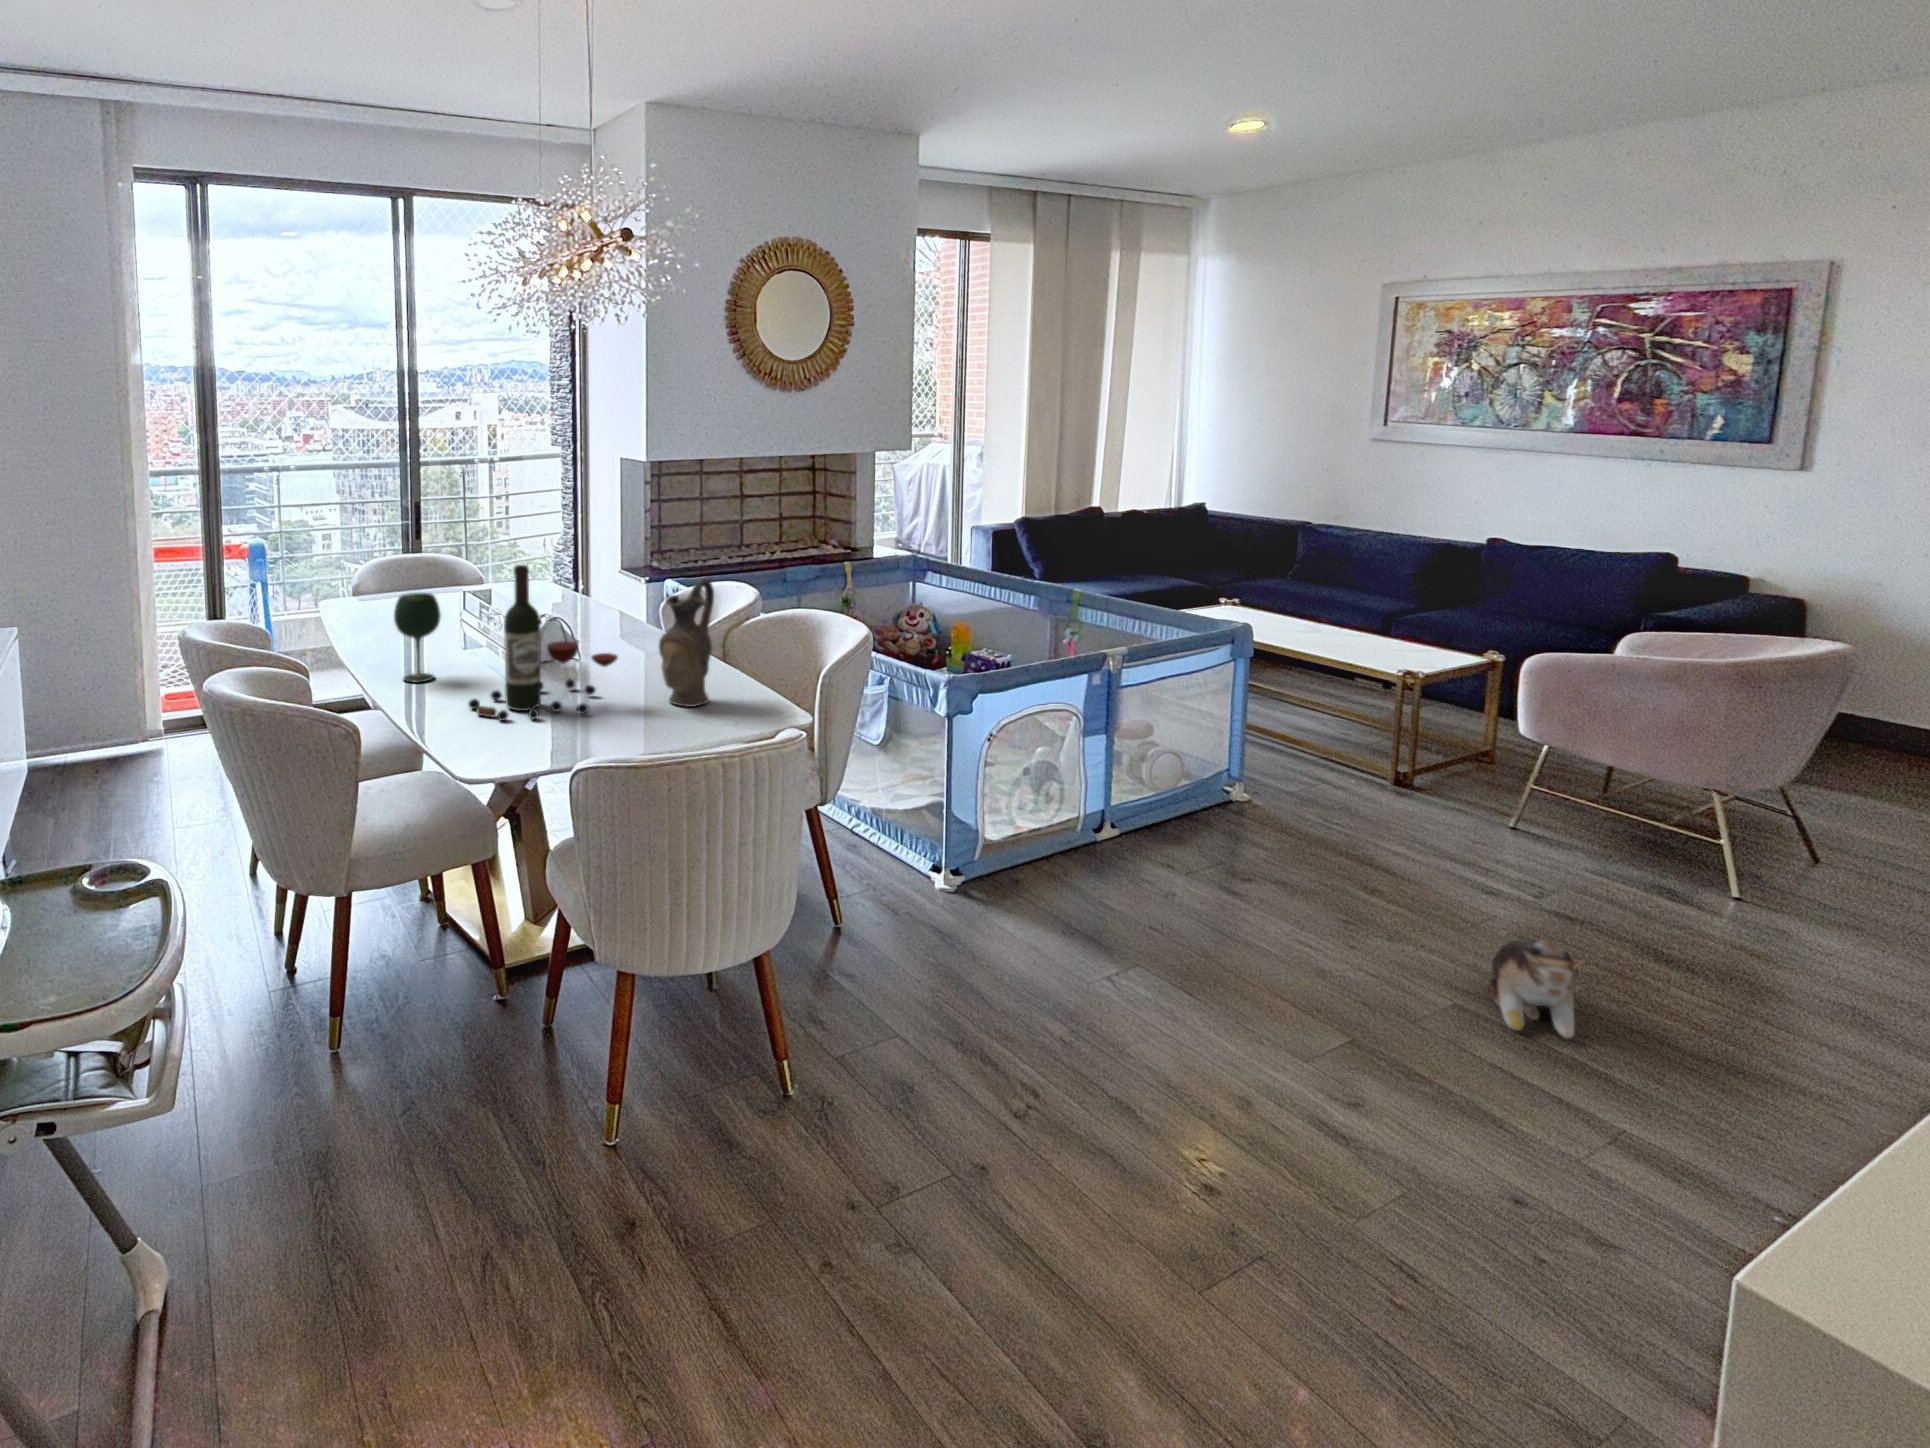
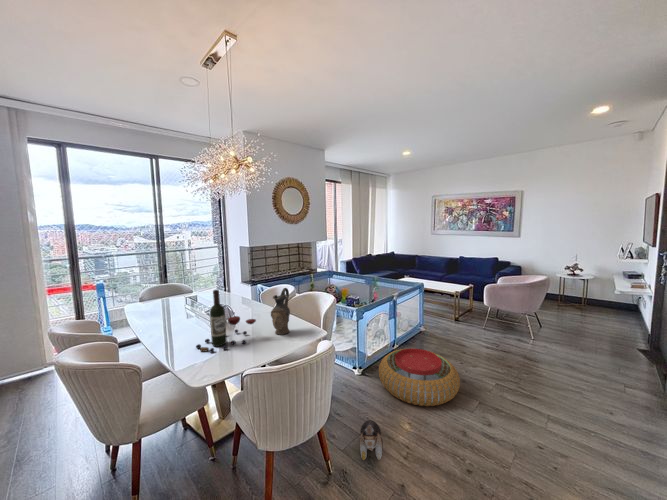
wine glass: present [394,593,441,683] -> none [160,303,181,339]
pouf: none [1008,832,1300,1022] -> present [379,349,460,406]
plush toy: present [1488,939,1583,1038] -> present [360,420,383,460]

